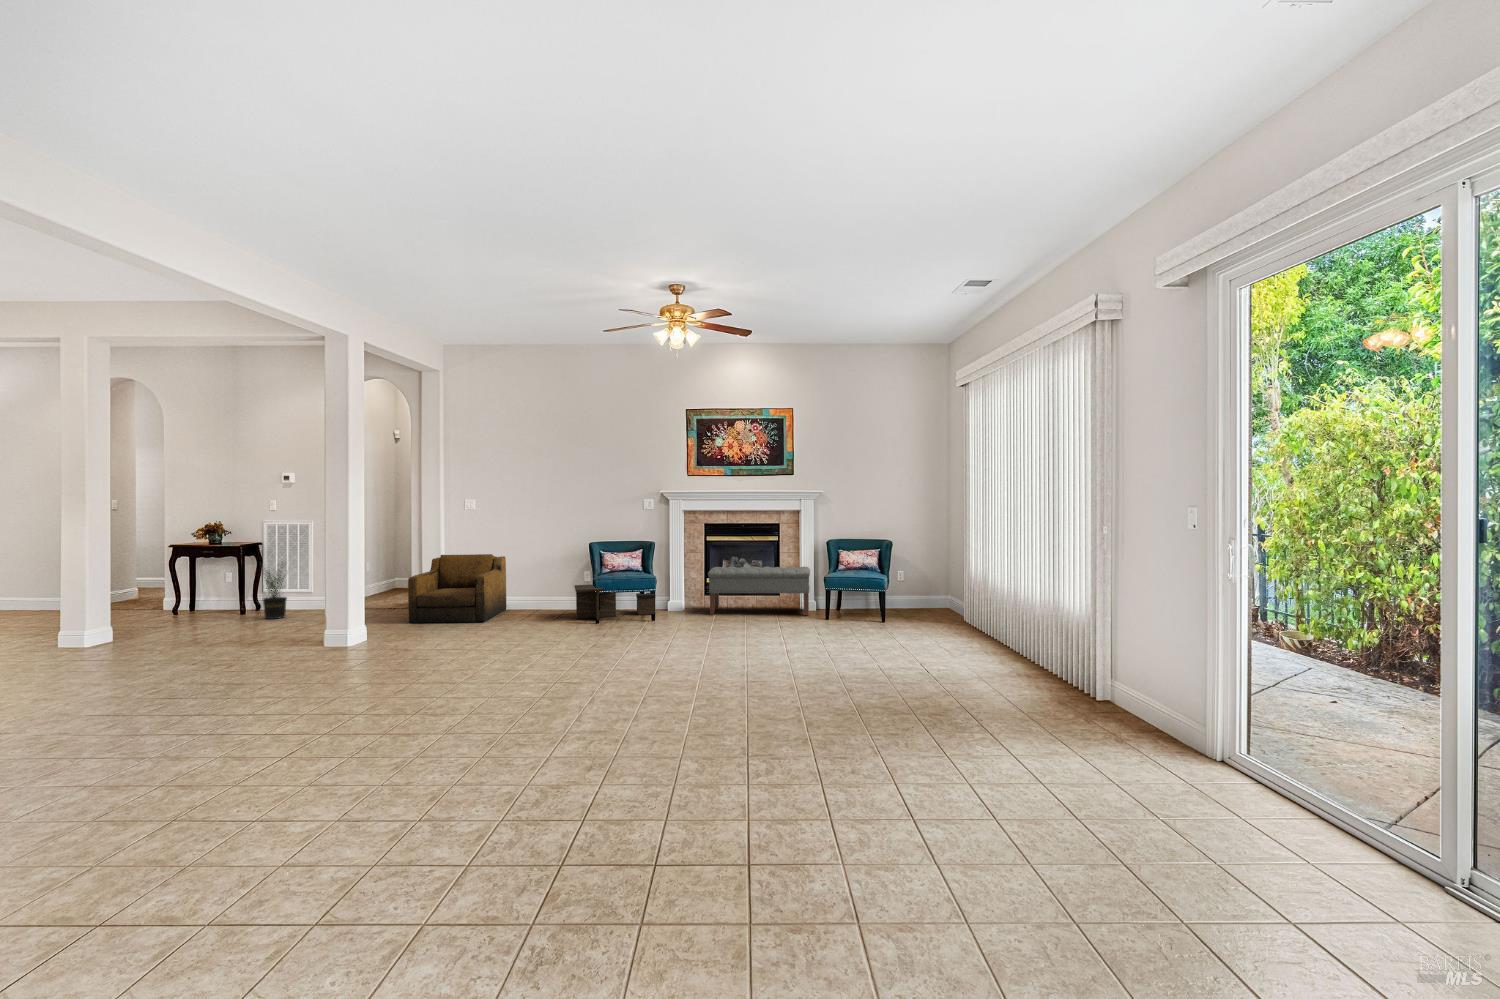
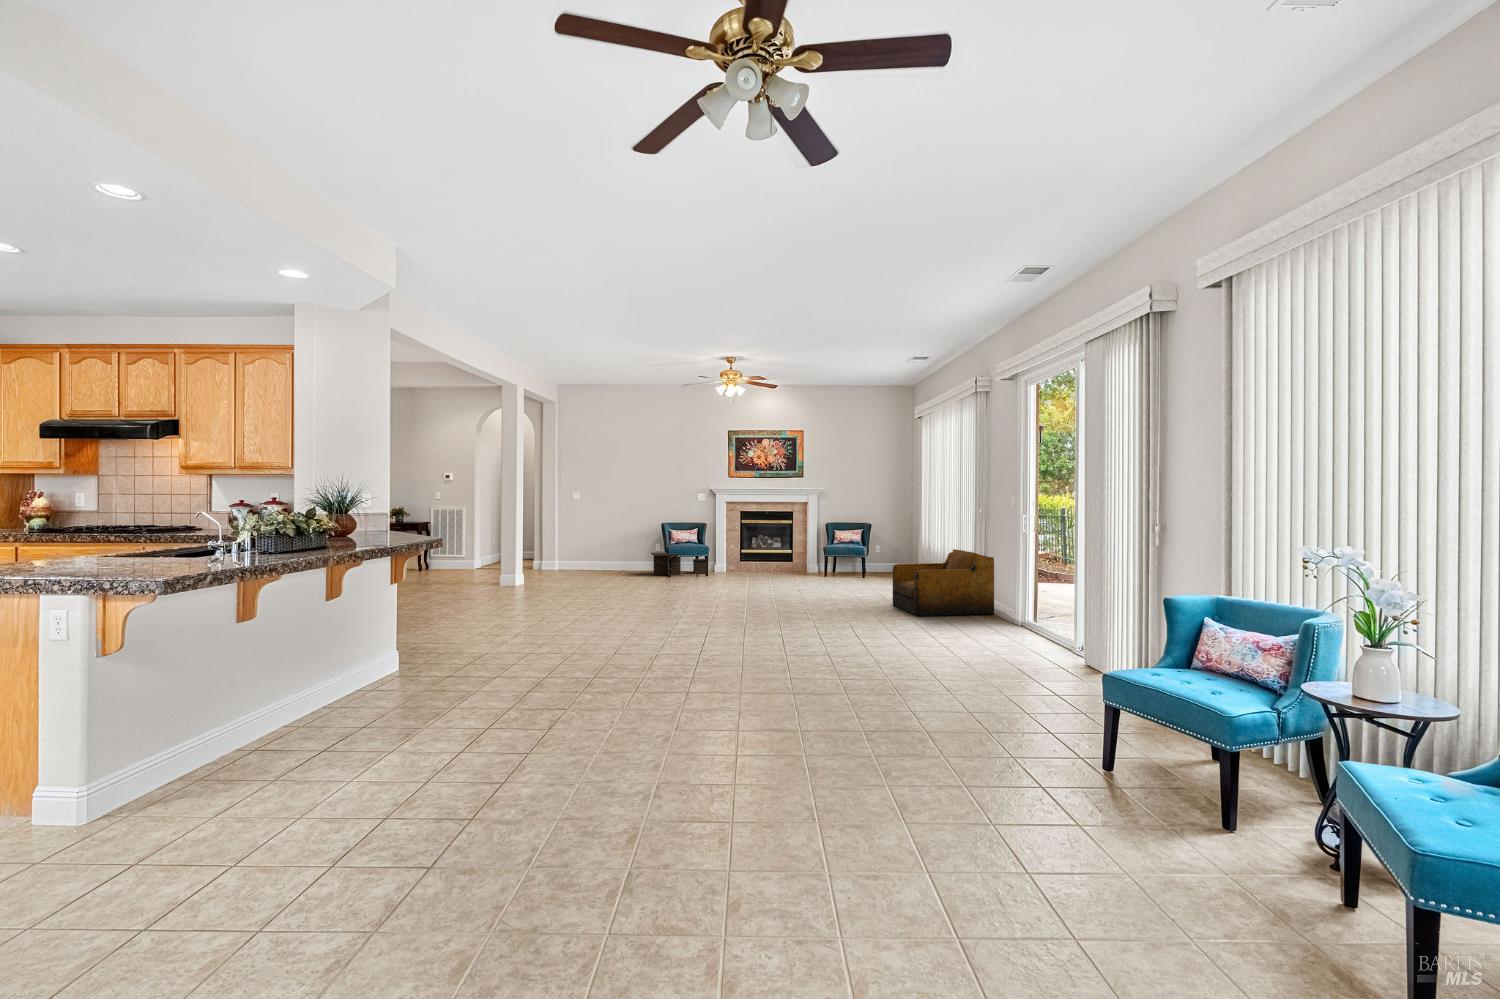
armchair: present [408,554,506,623] -> present [893,549,994,616]
potted plant: present [263,564,287,619] -> none [429,533,452,574]
bench: present [708,566,810,615] -> none [744,541,814,574]

